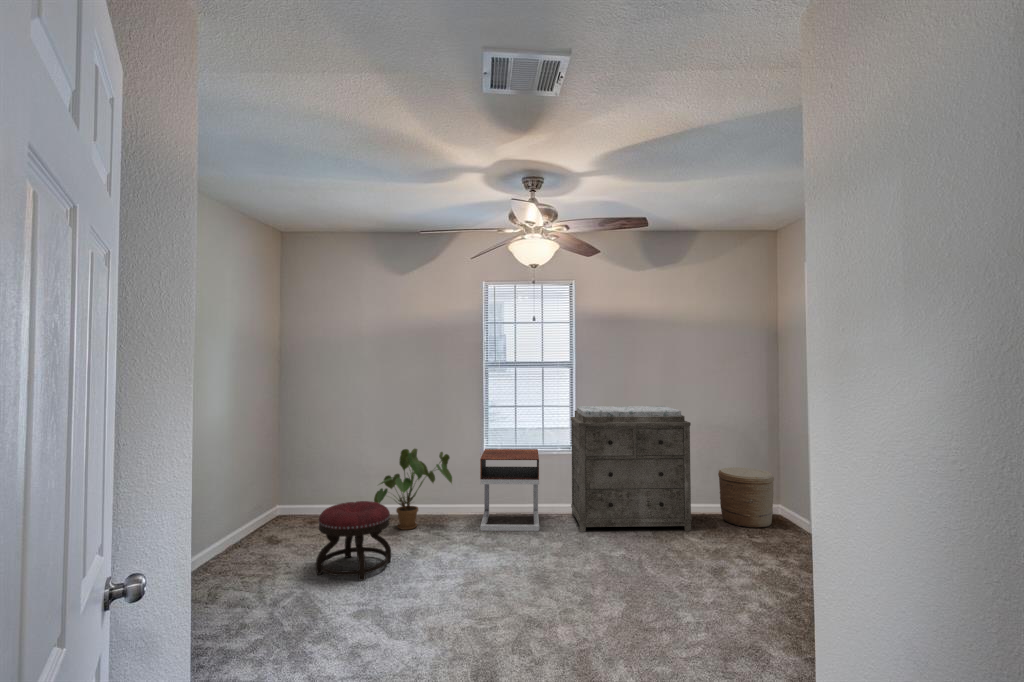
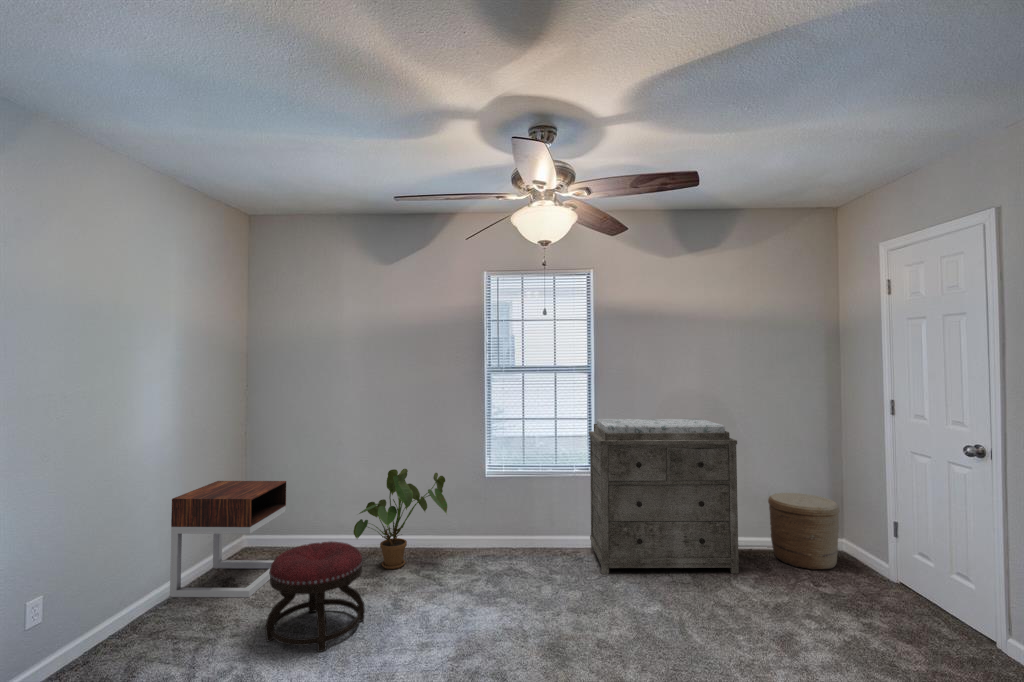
nightstand: present [480,449,539,531] -> present [170,481,286,597]

